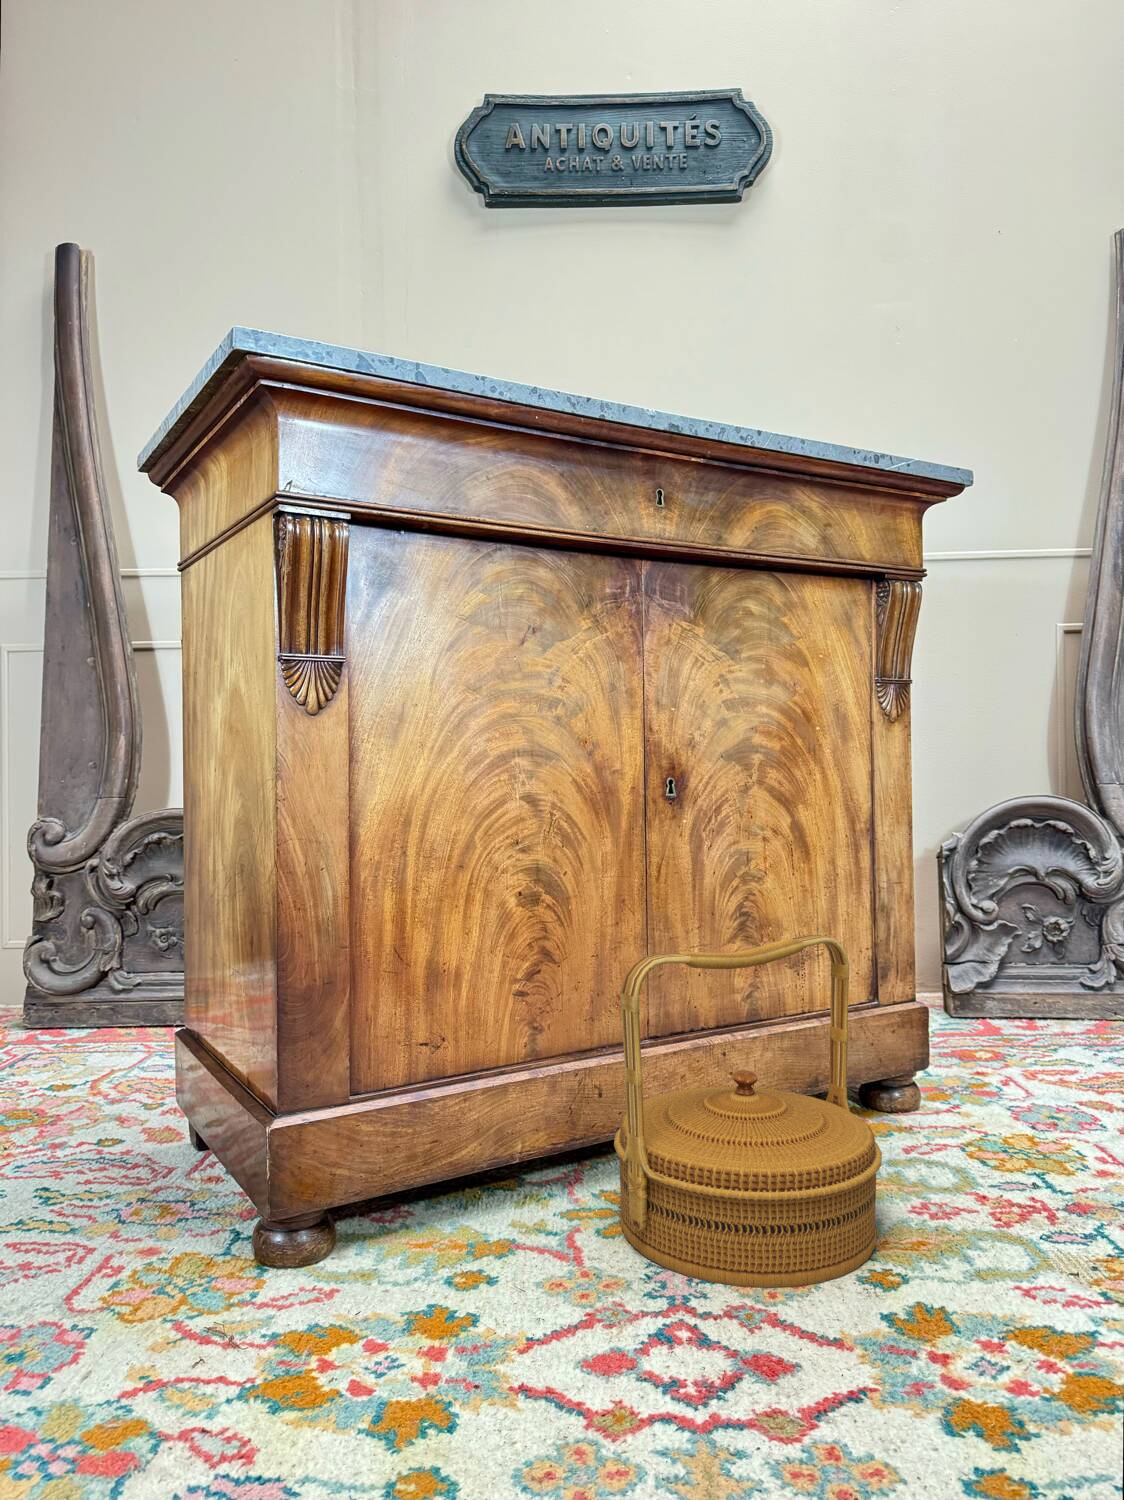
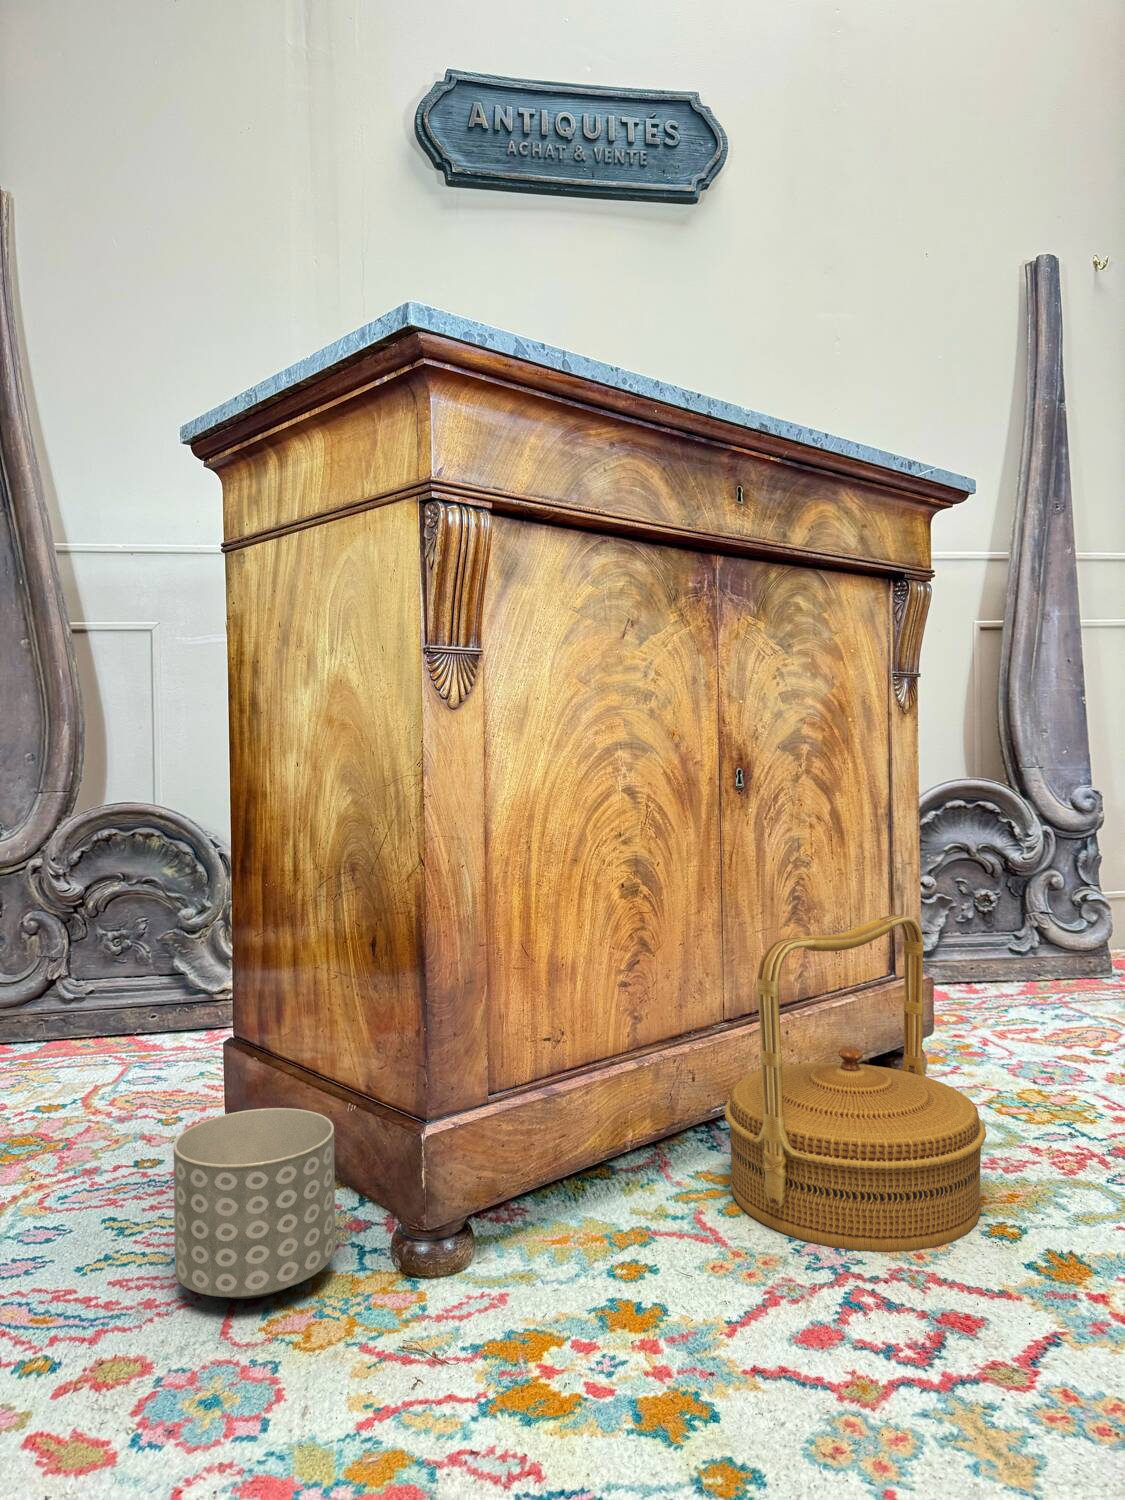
planter: none [47,1094,204,1269] -> present [174,1108,335,1299]

